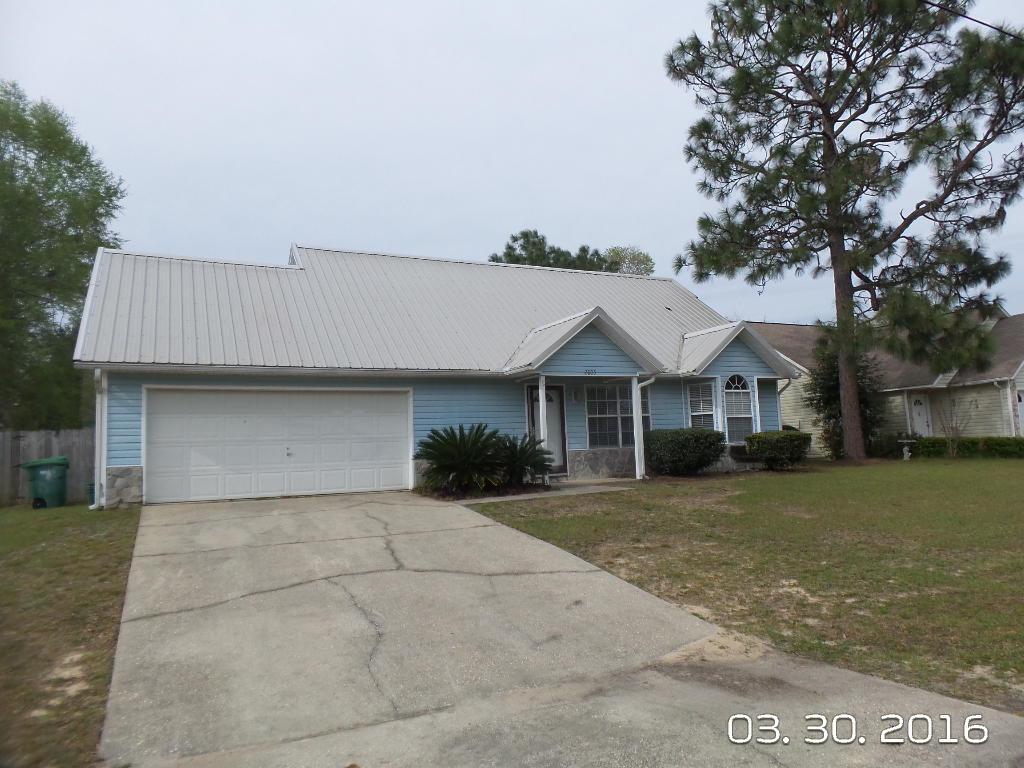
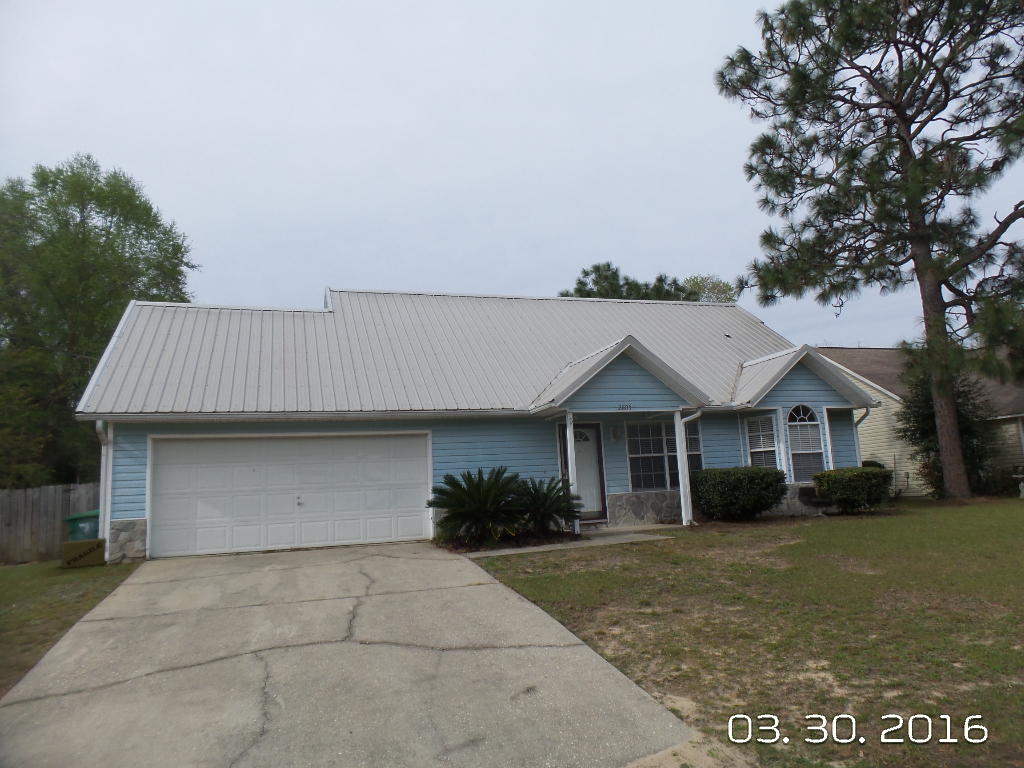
cardboard box: none [57,486,103,514] -> present [61,538,105,568]

